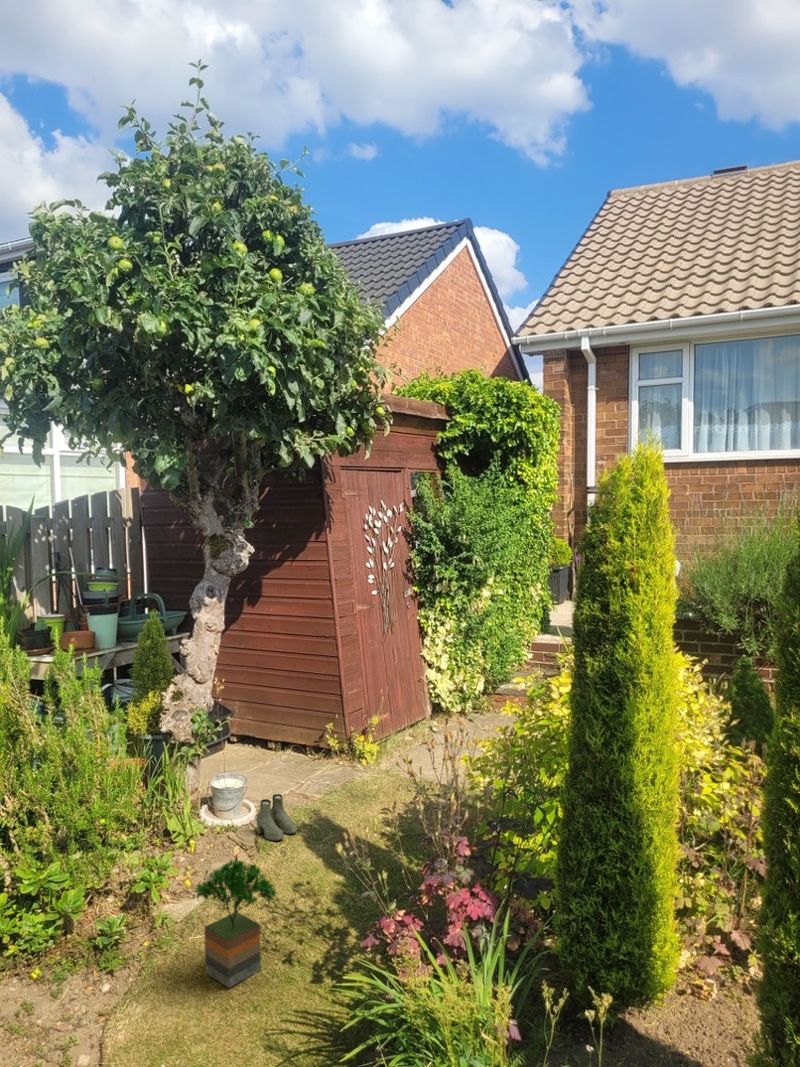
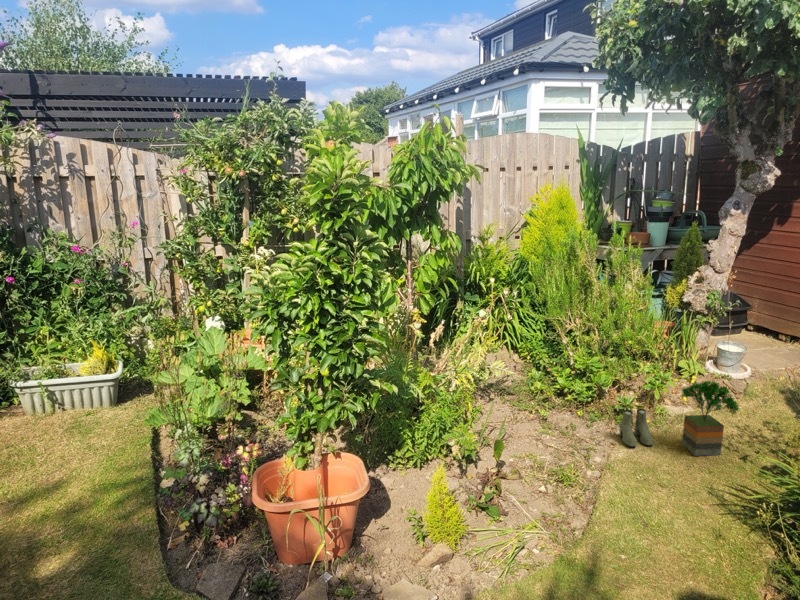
boots: present [256,794,297,841] -> present [620,409,653,447]

